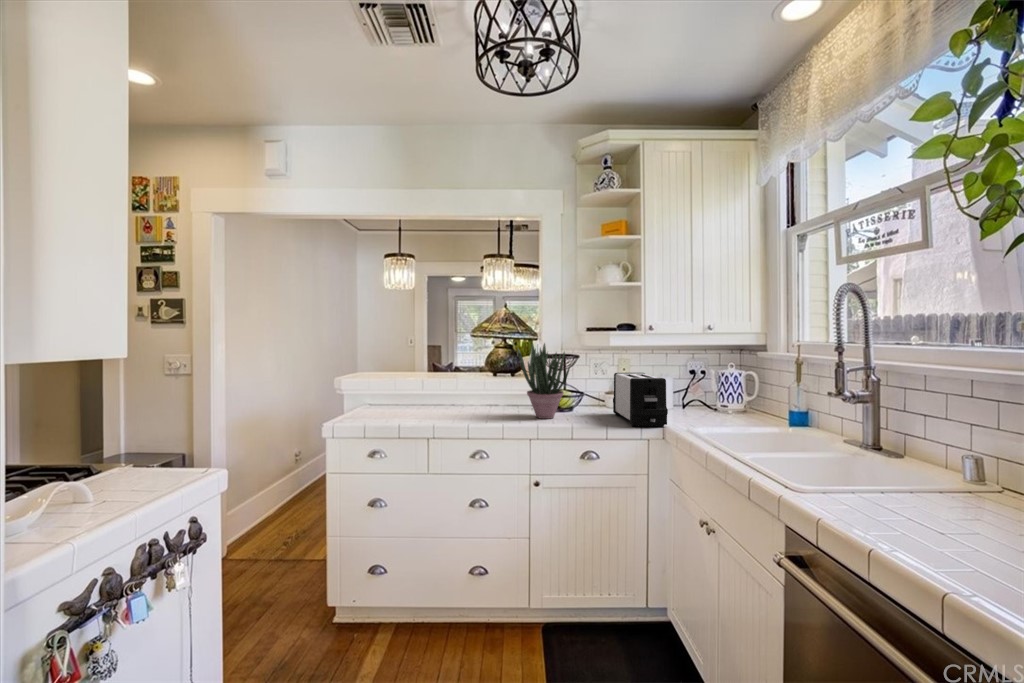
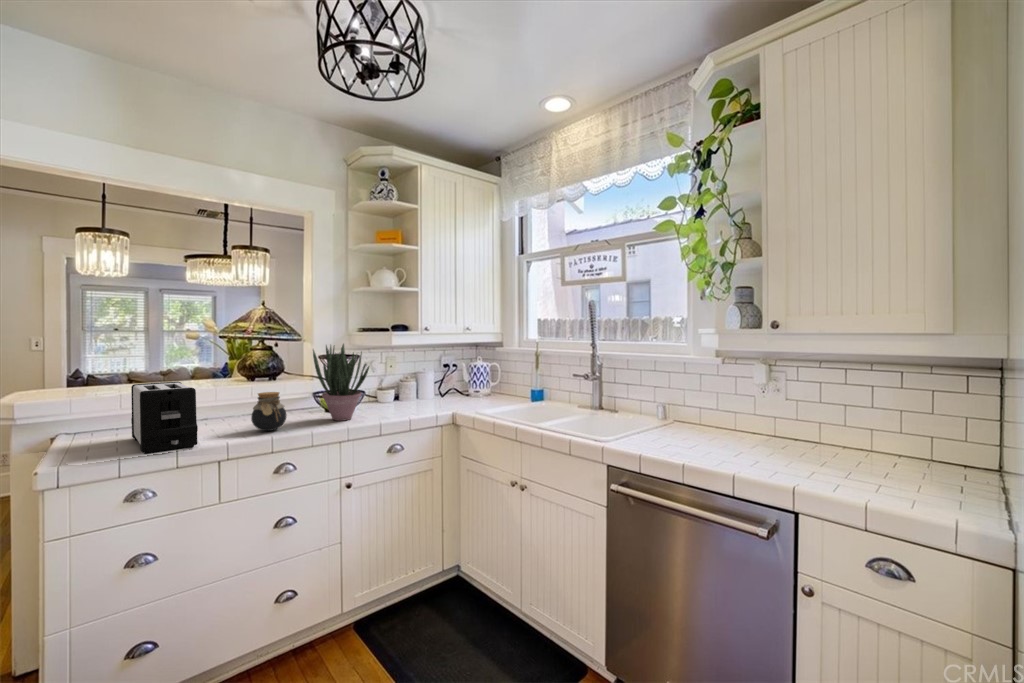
toaster: present [613,373,668,427] -> present [131,382,198,454]
jar: none [462,385,490,420] -> present [251,392,287,431]

